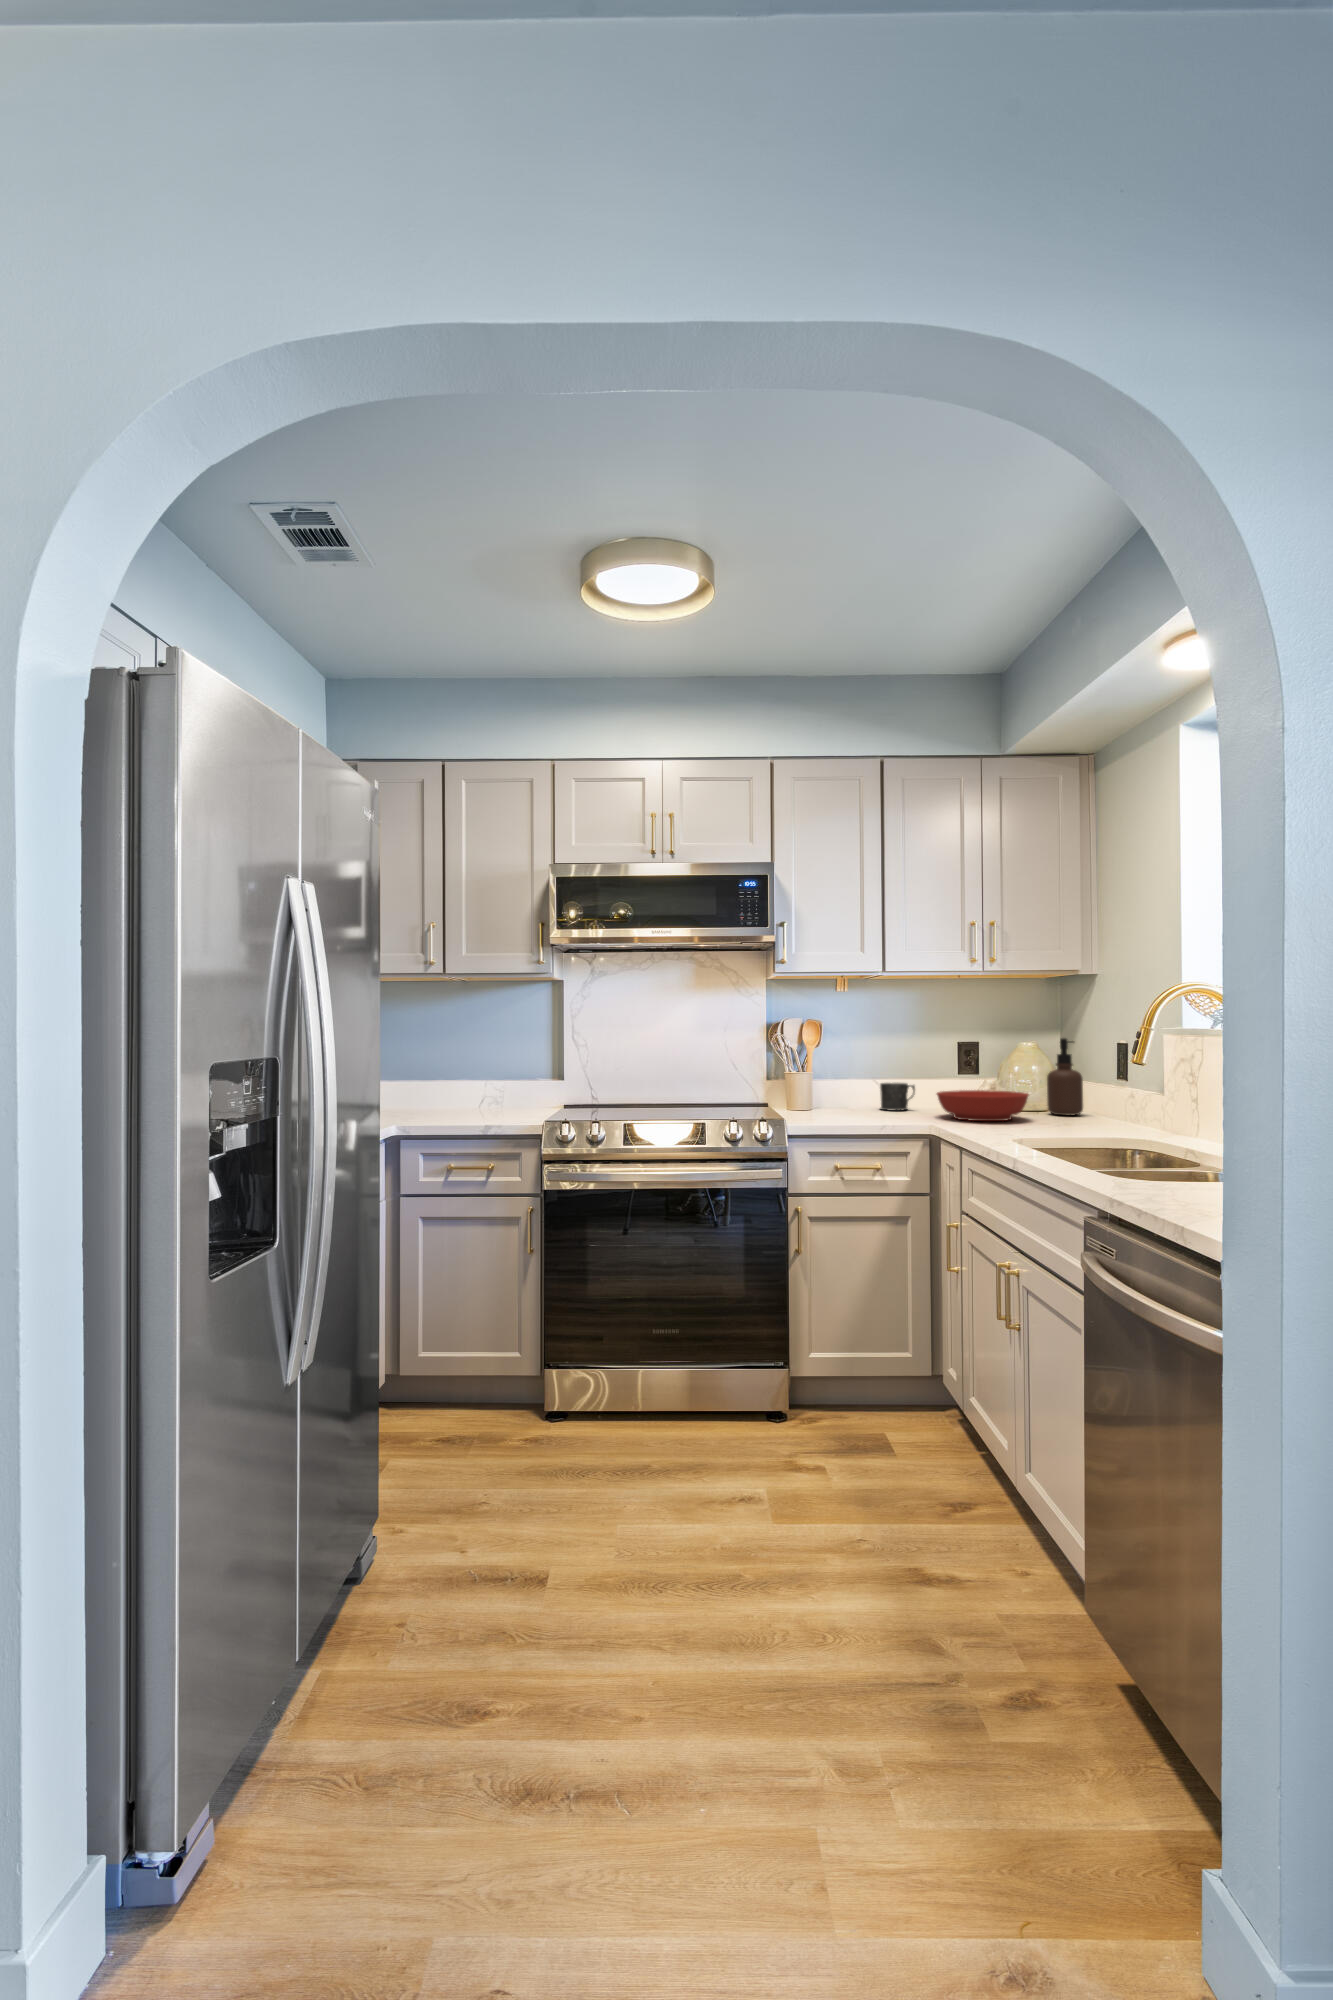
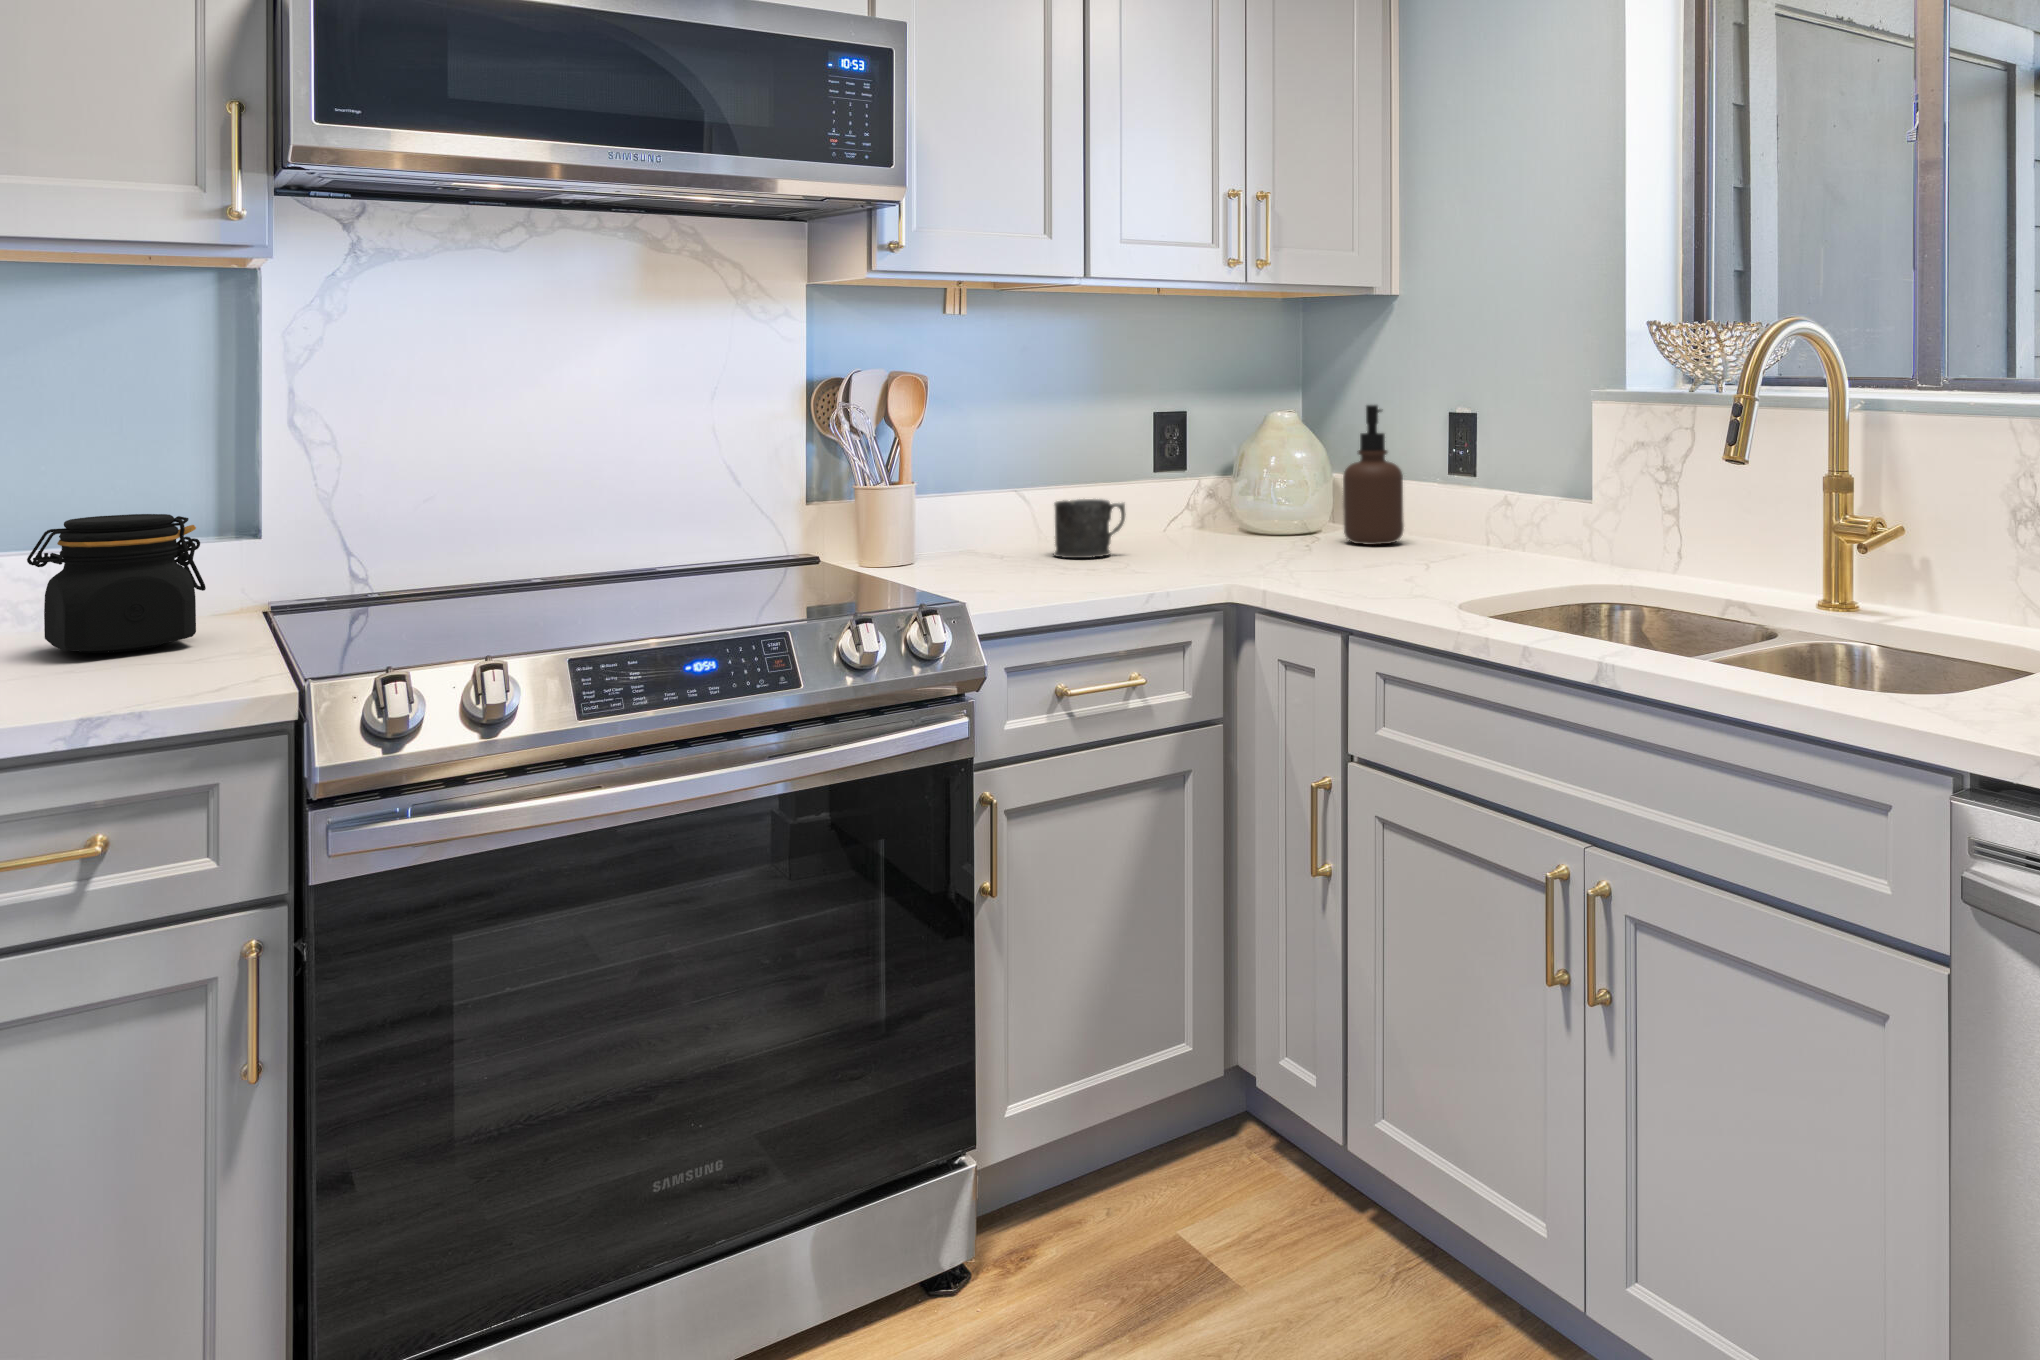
jar: none [482,1067,532,1113] -> present [27,514,206,653]
bowl: present [937,1090,1029,1121] -> none [1191,506,1362,569]

